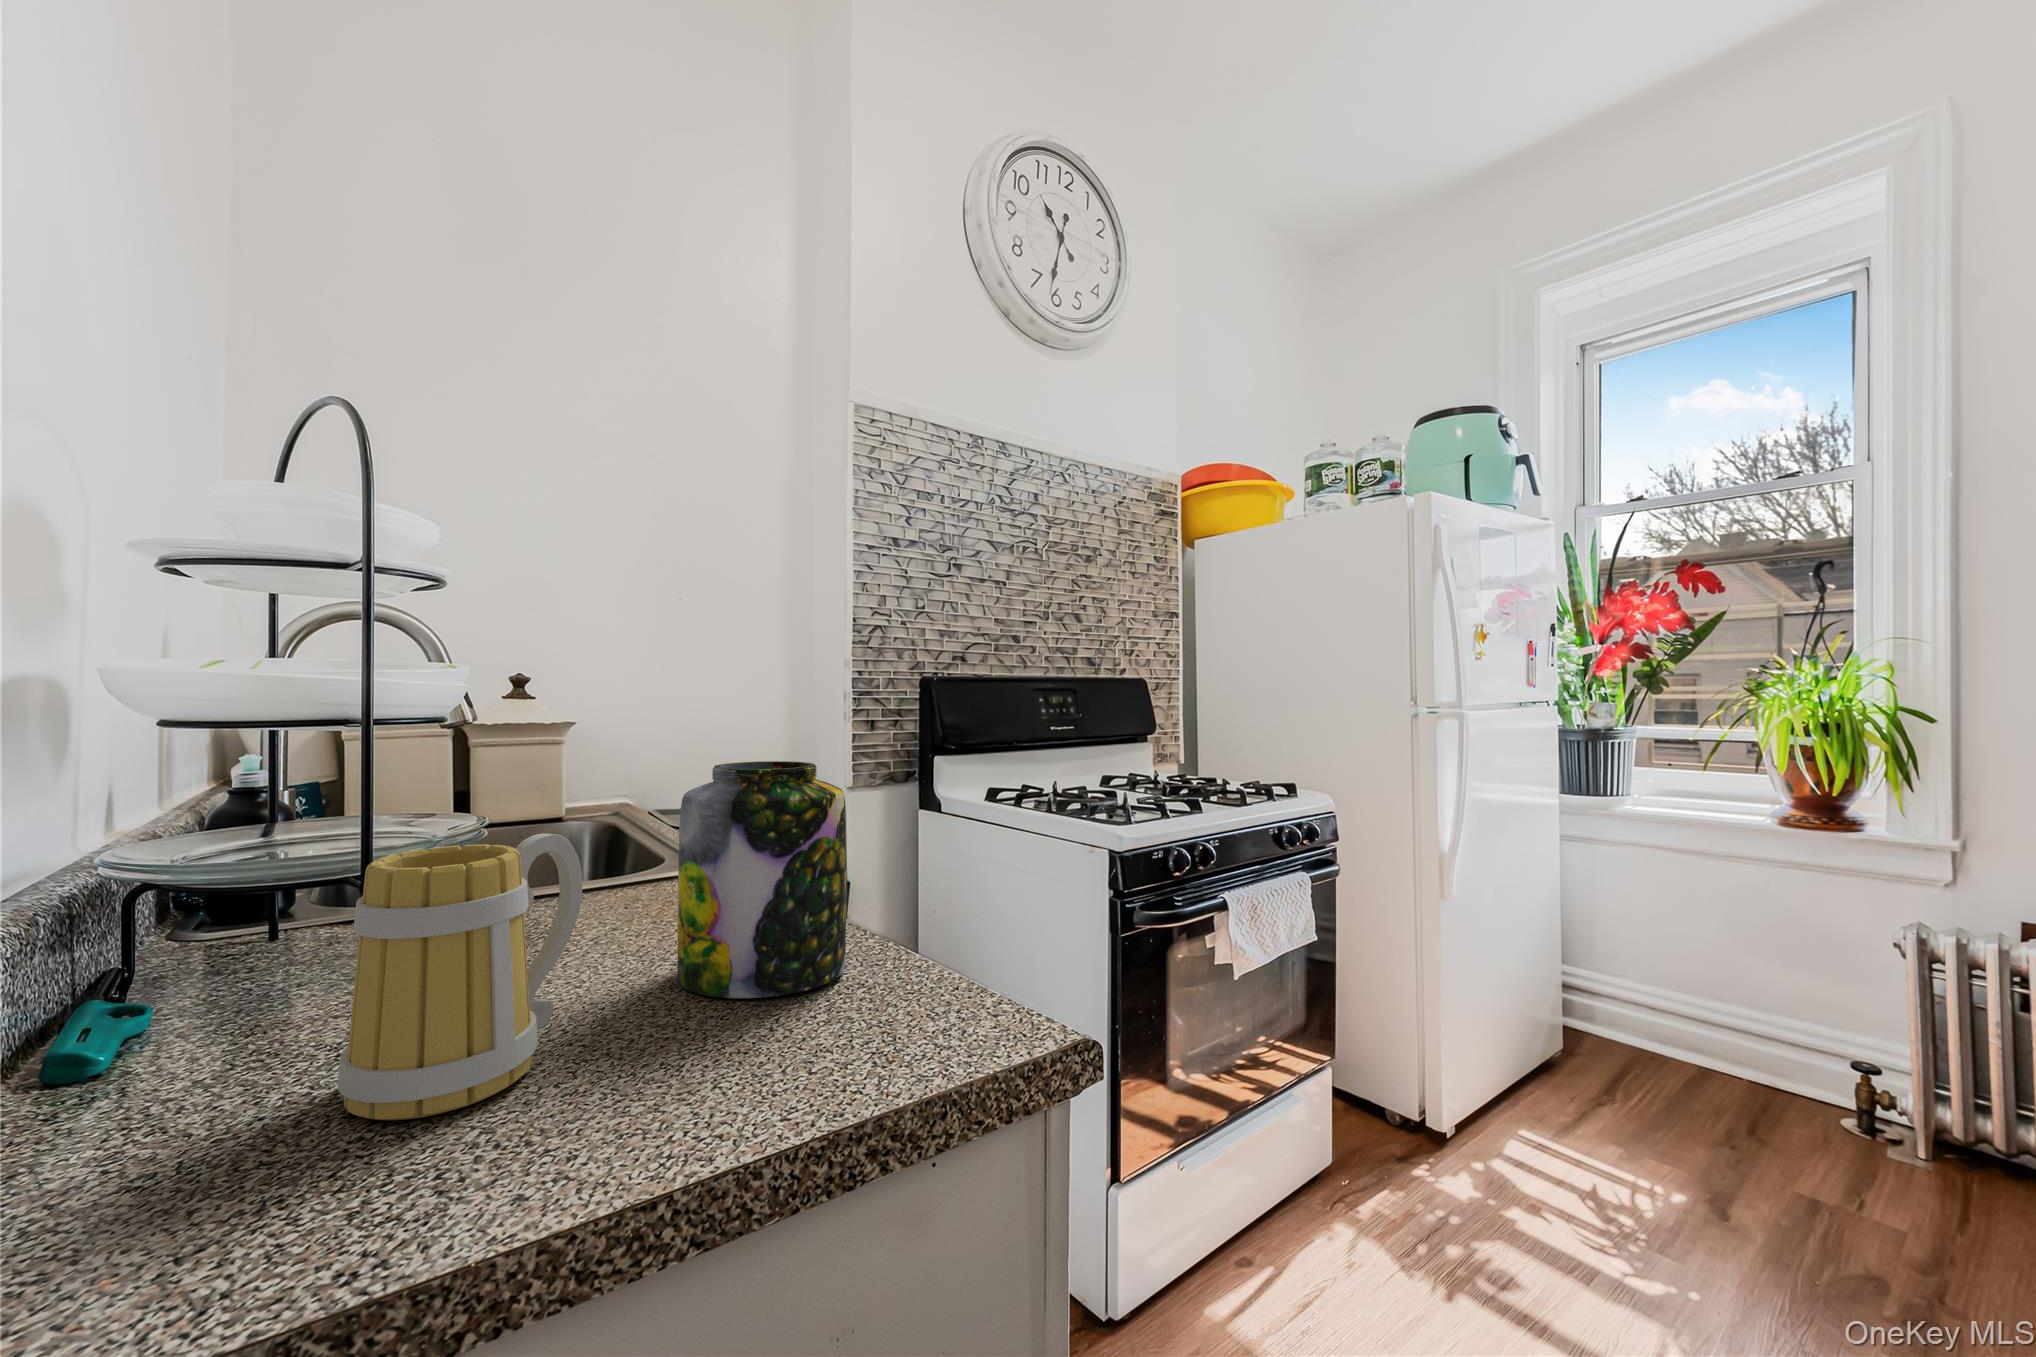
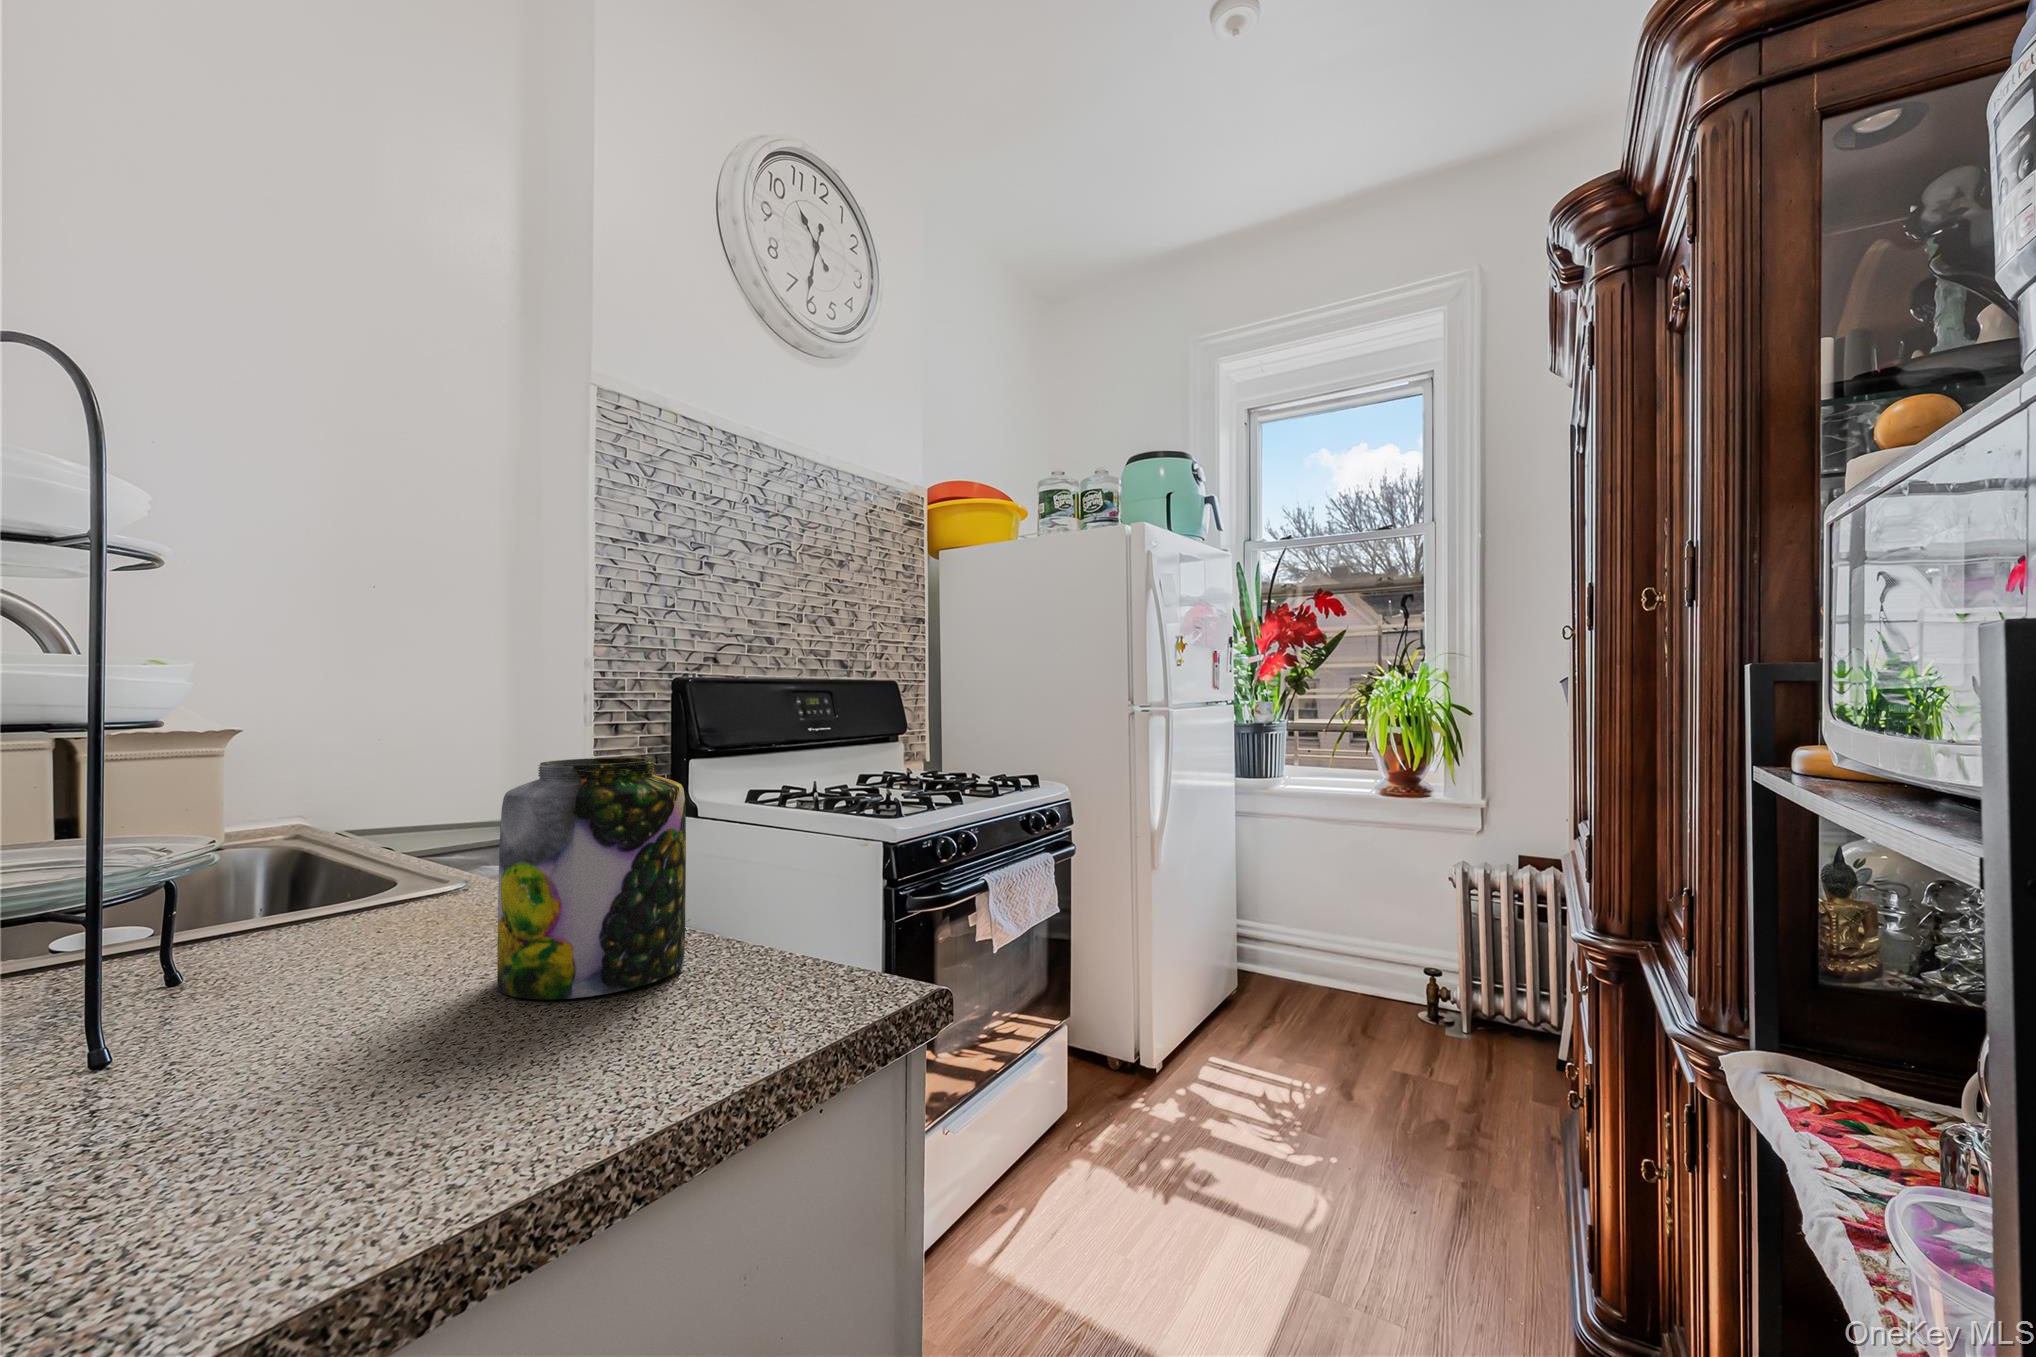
mug: present [338,833,582,1120] -> none [140,837,412,1158]

